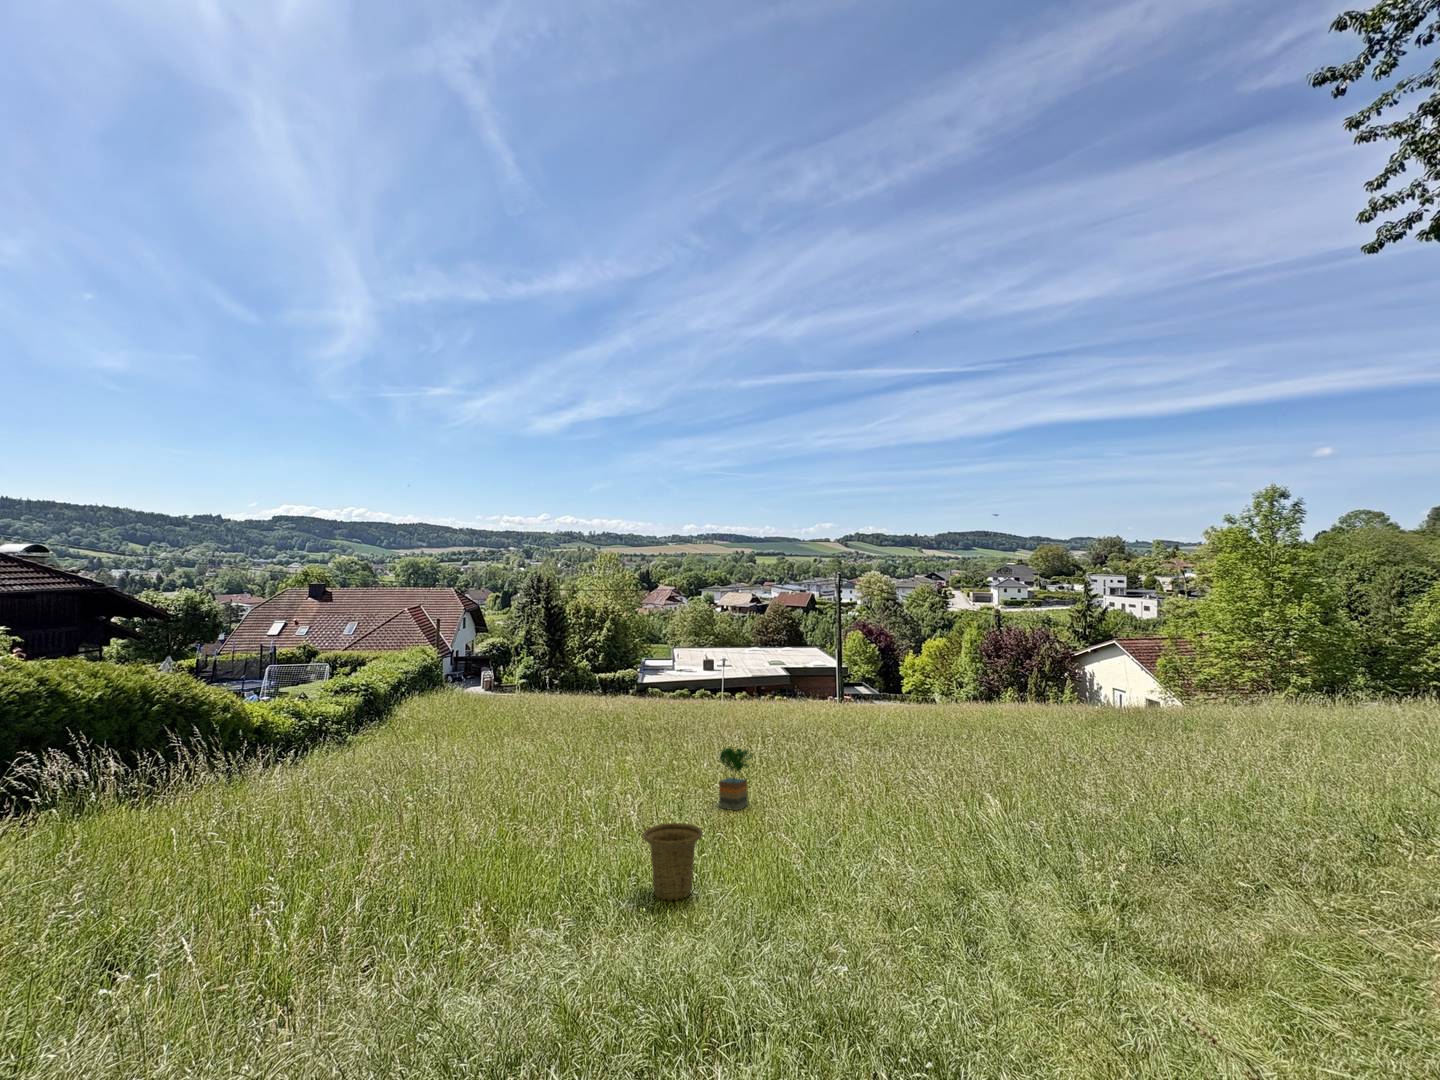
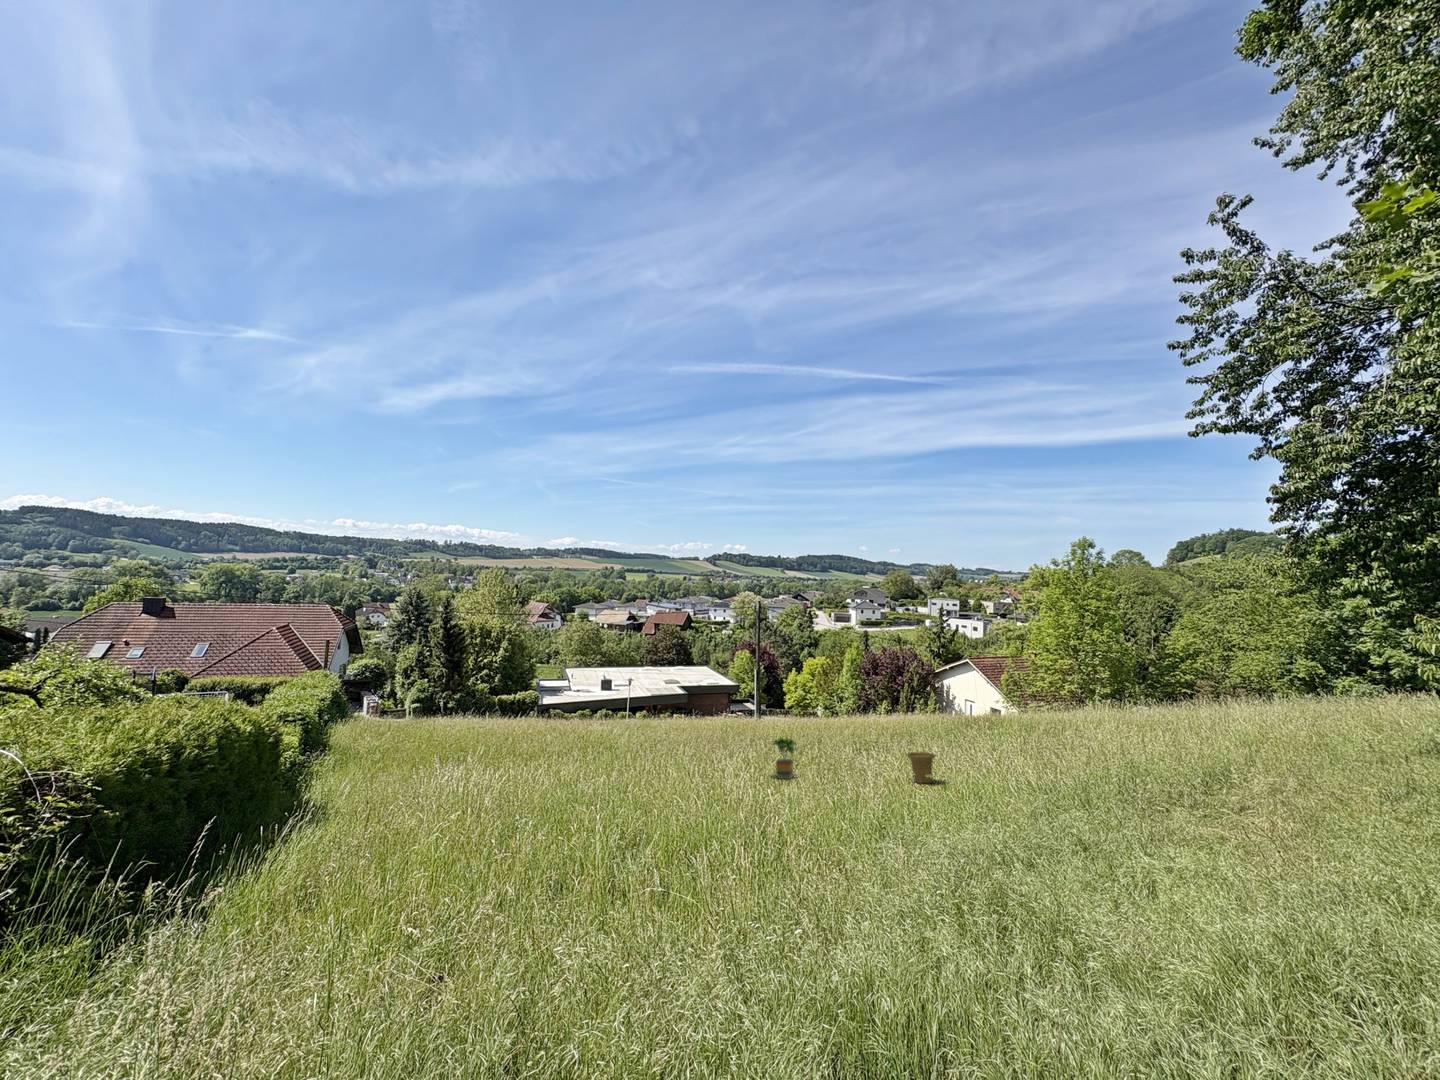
basket: present [643,823,703,901] -> present [907,752,936,784]

